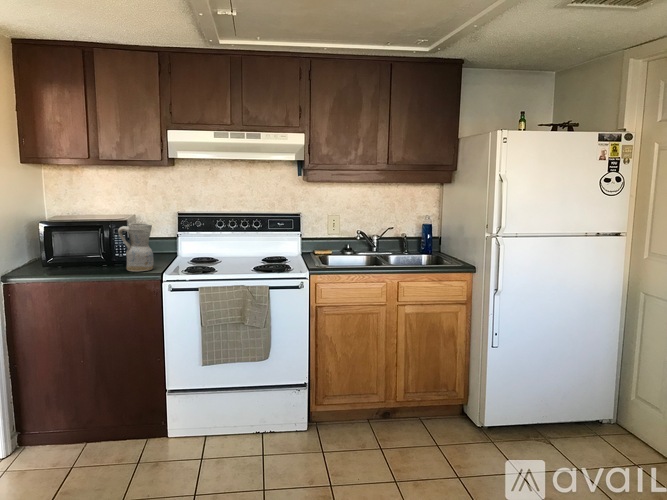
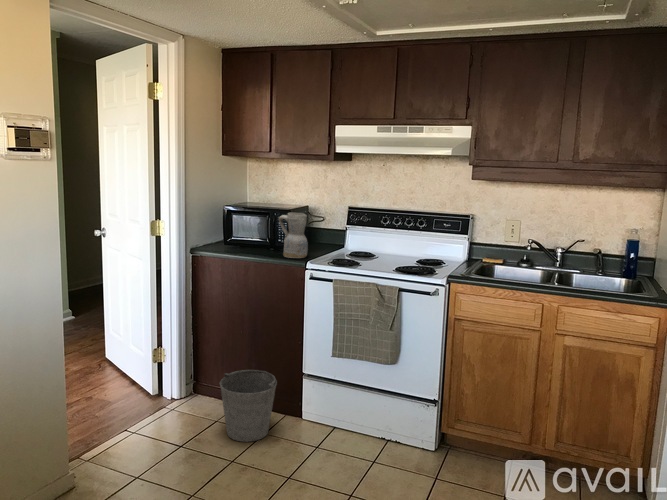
bucket: none [79,397,147,480] -> present [220,370,277,442]

